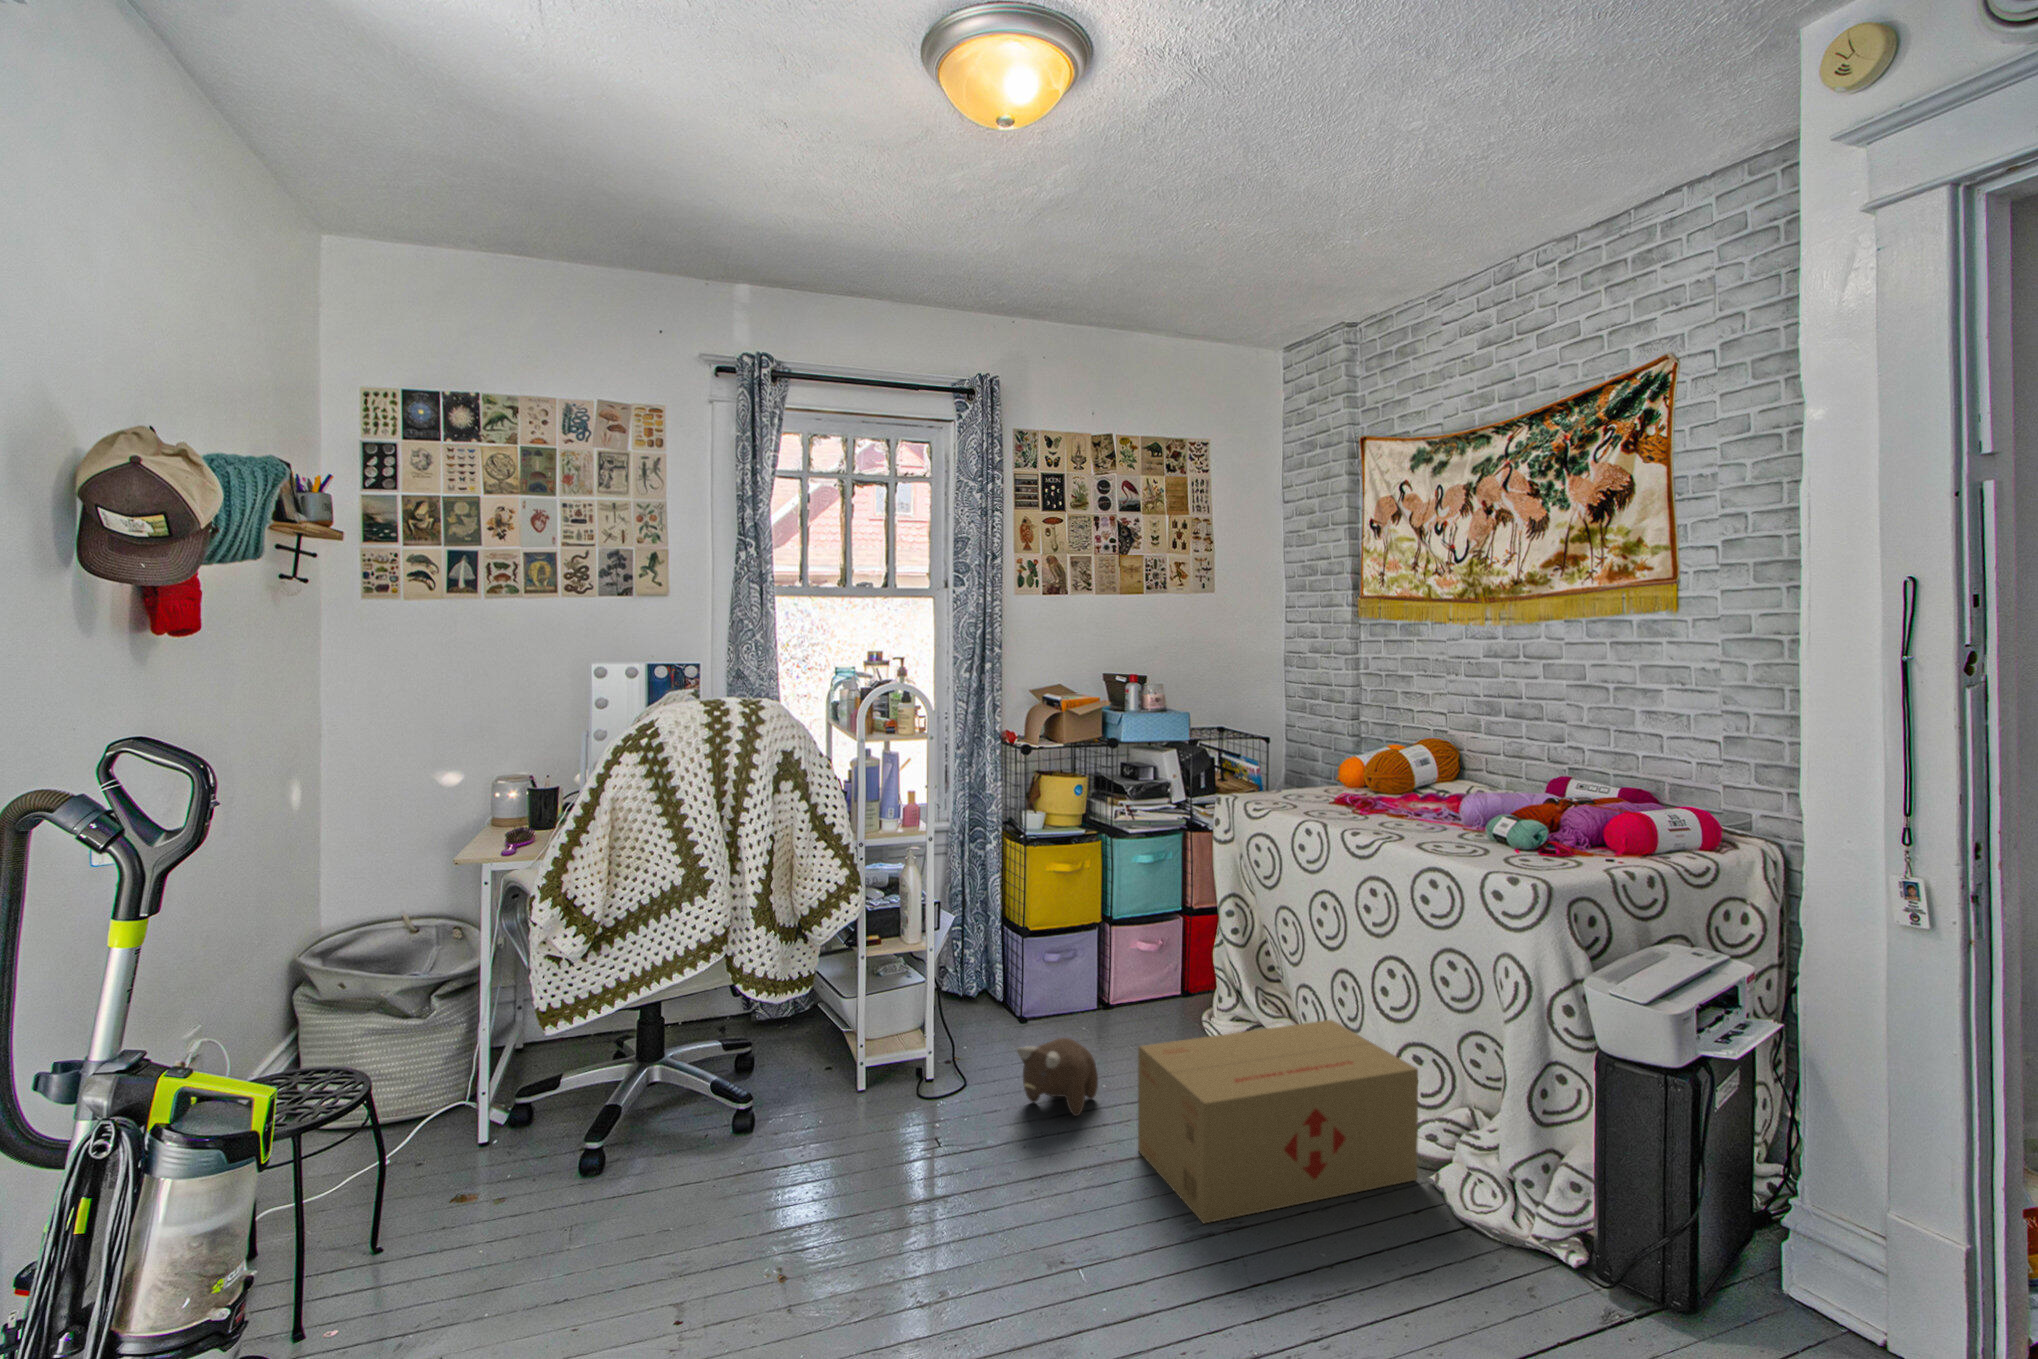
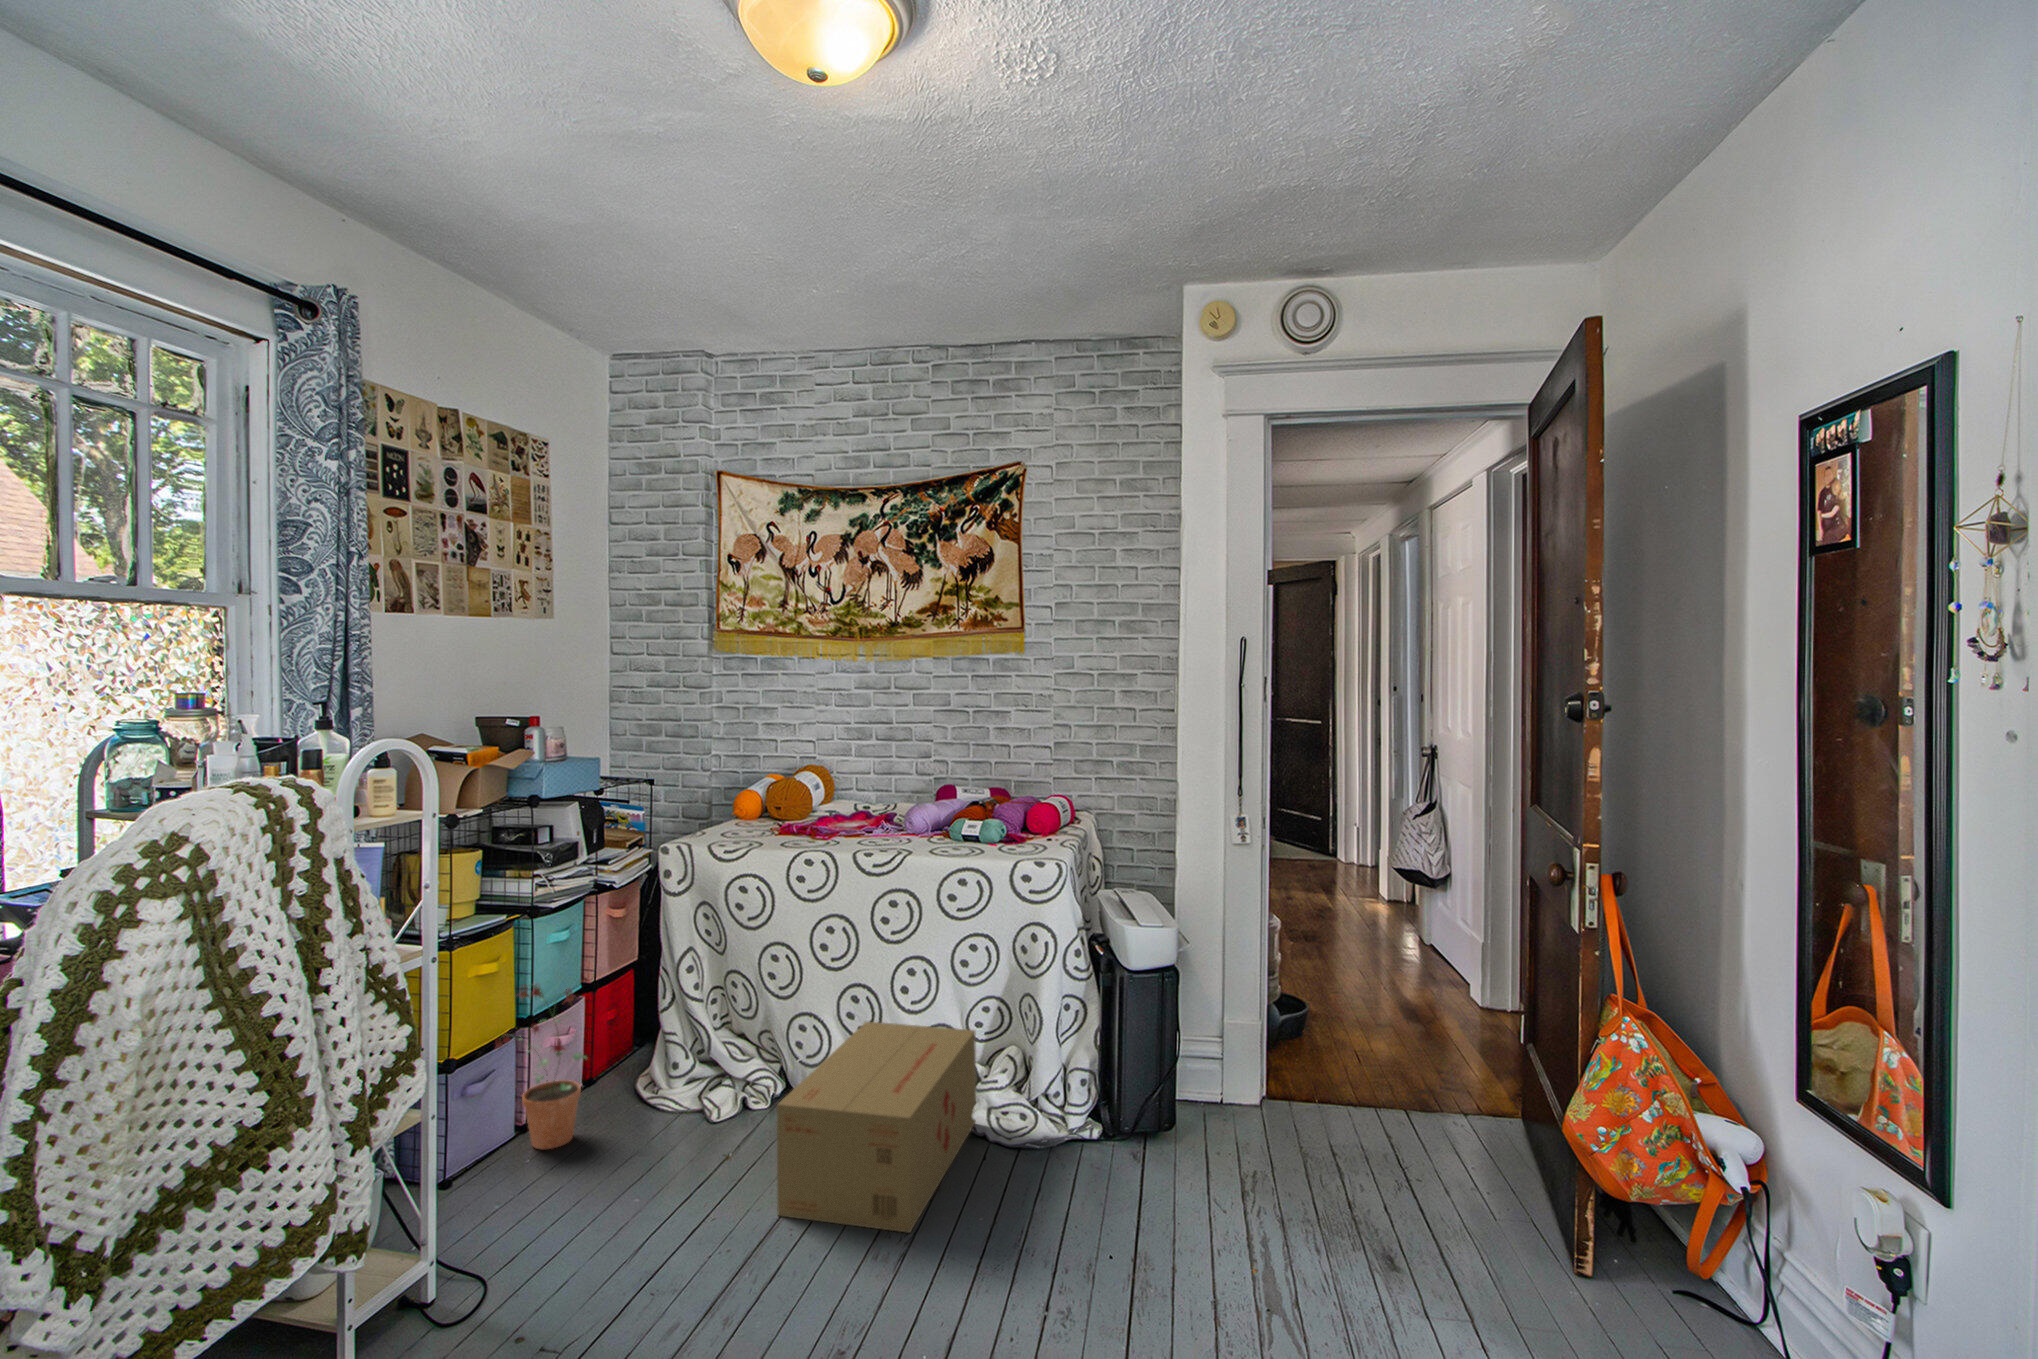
potted plant: none [1053,894,1117,1033] -> present [496,984,588,1150]
plush toy: present [1017,1038,1098,1116] -> none [601,1141,689,1236]

